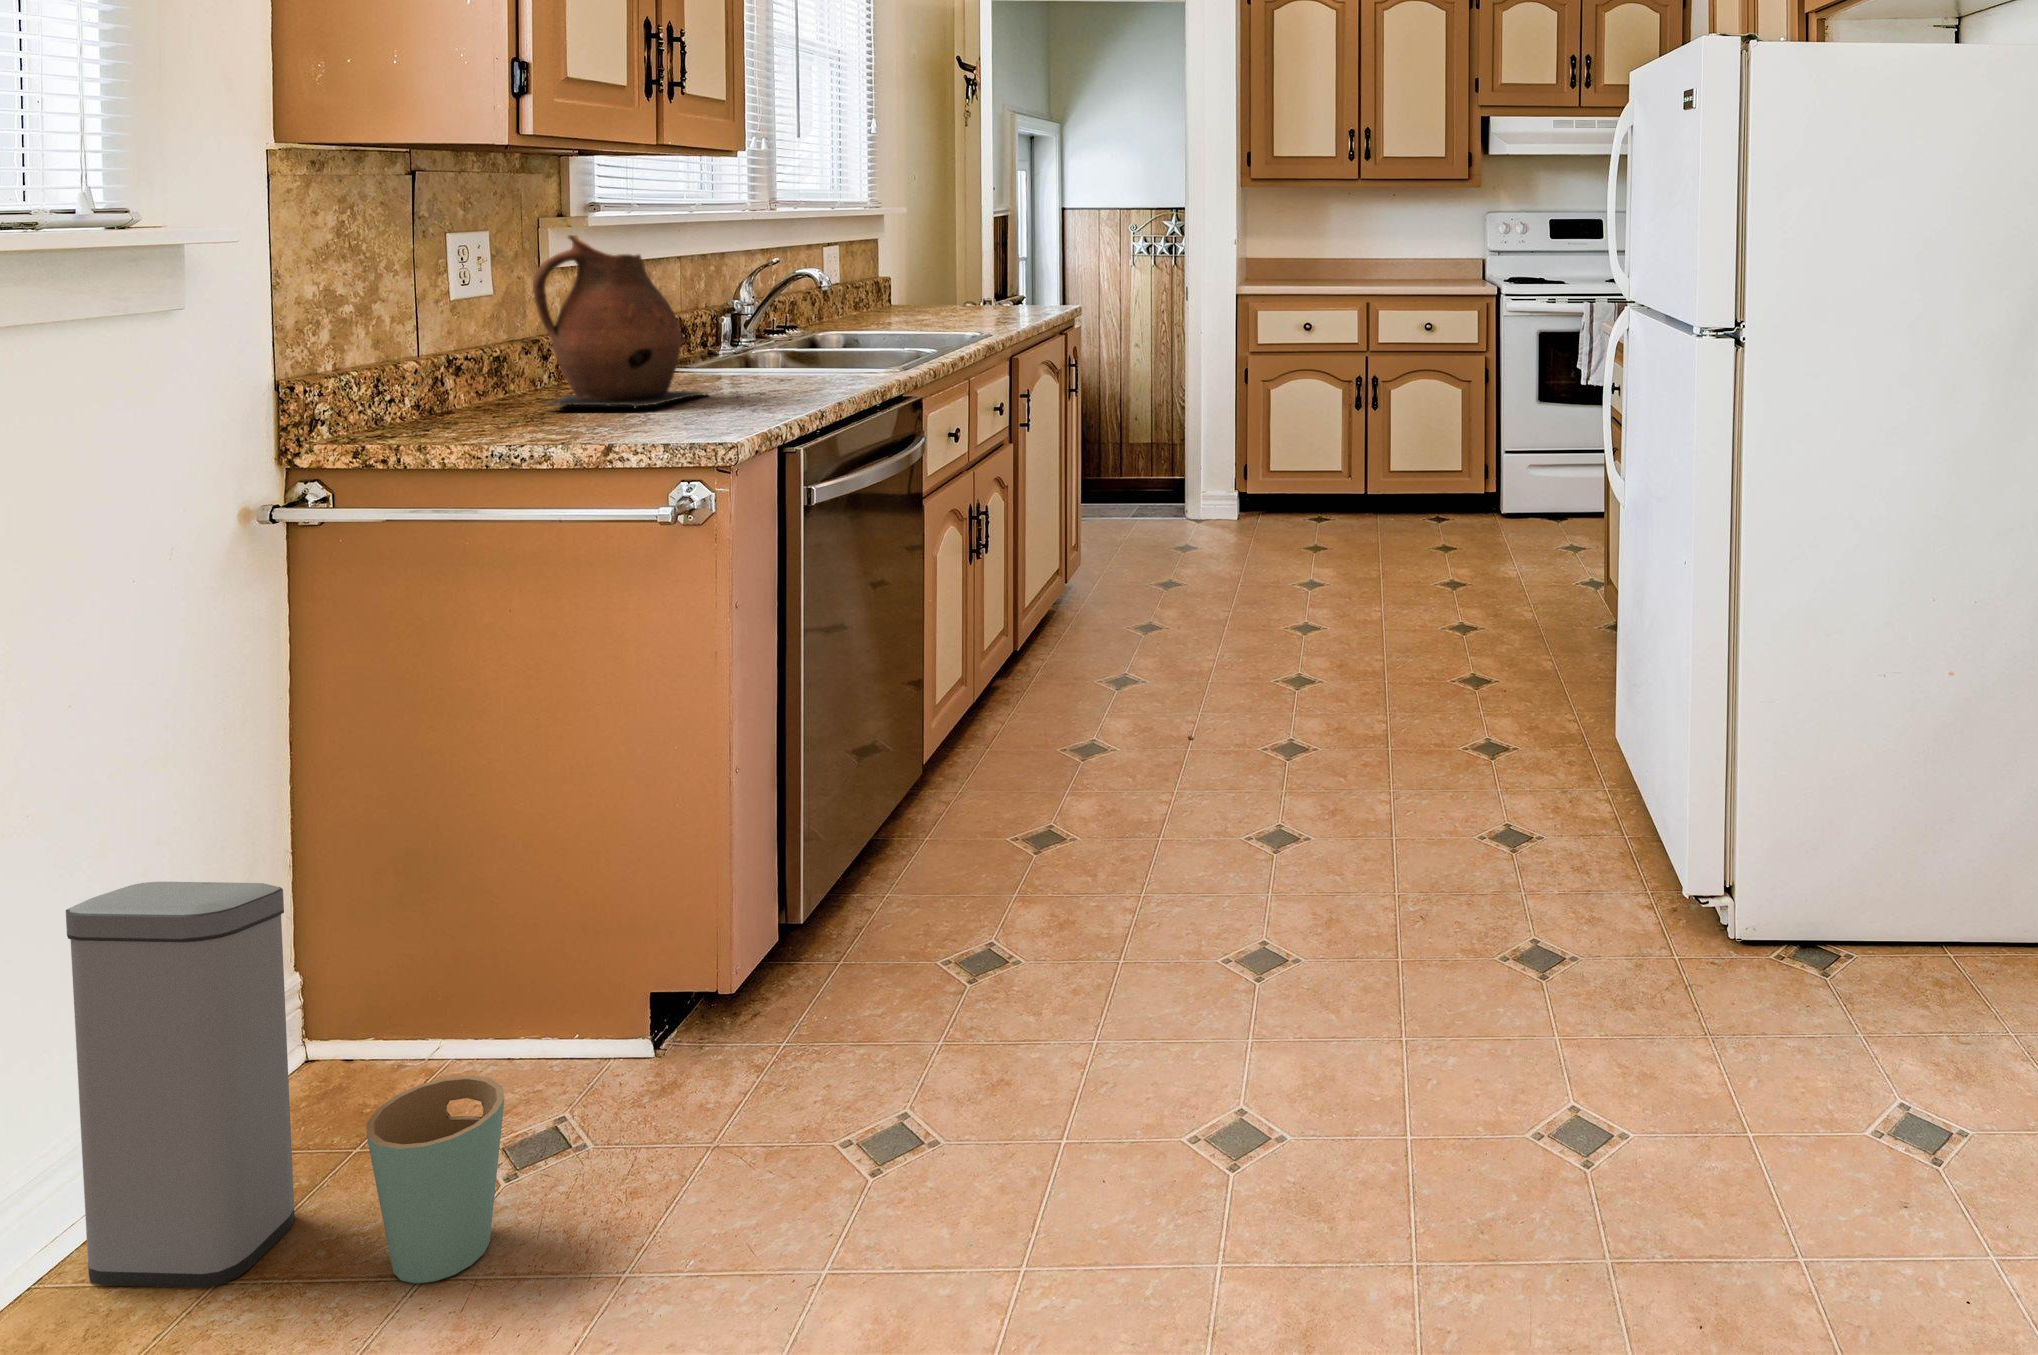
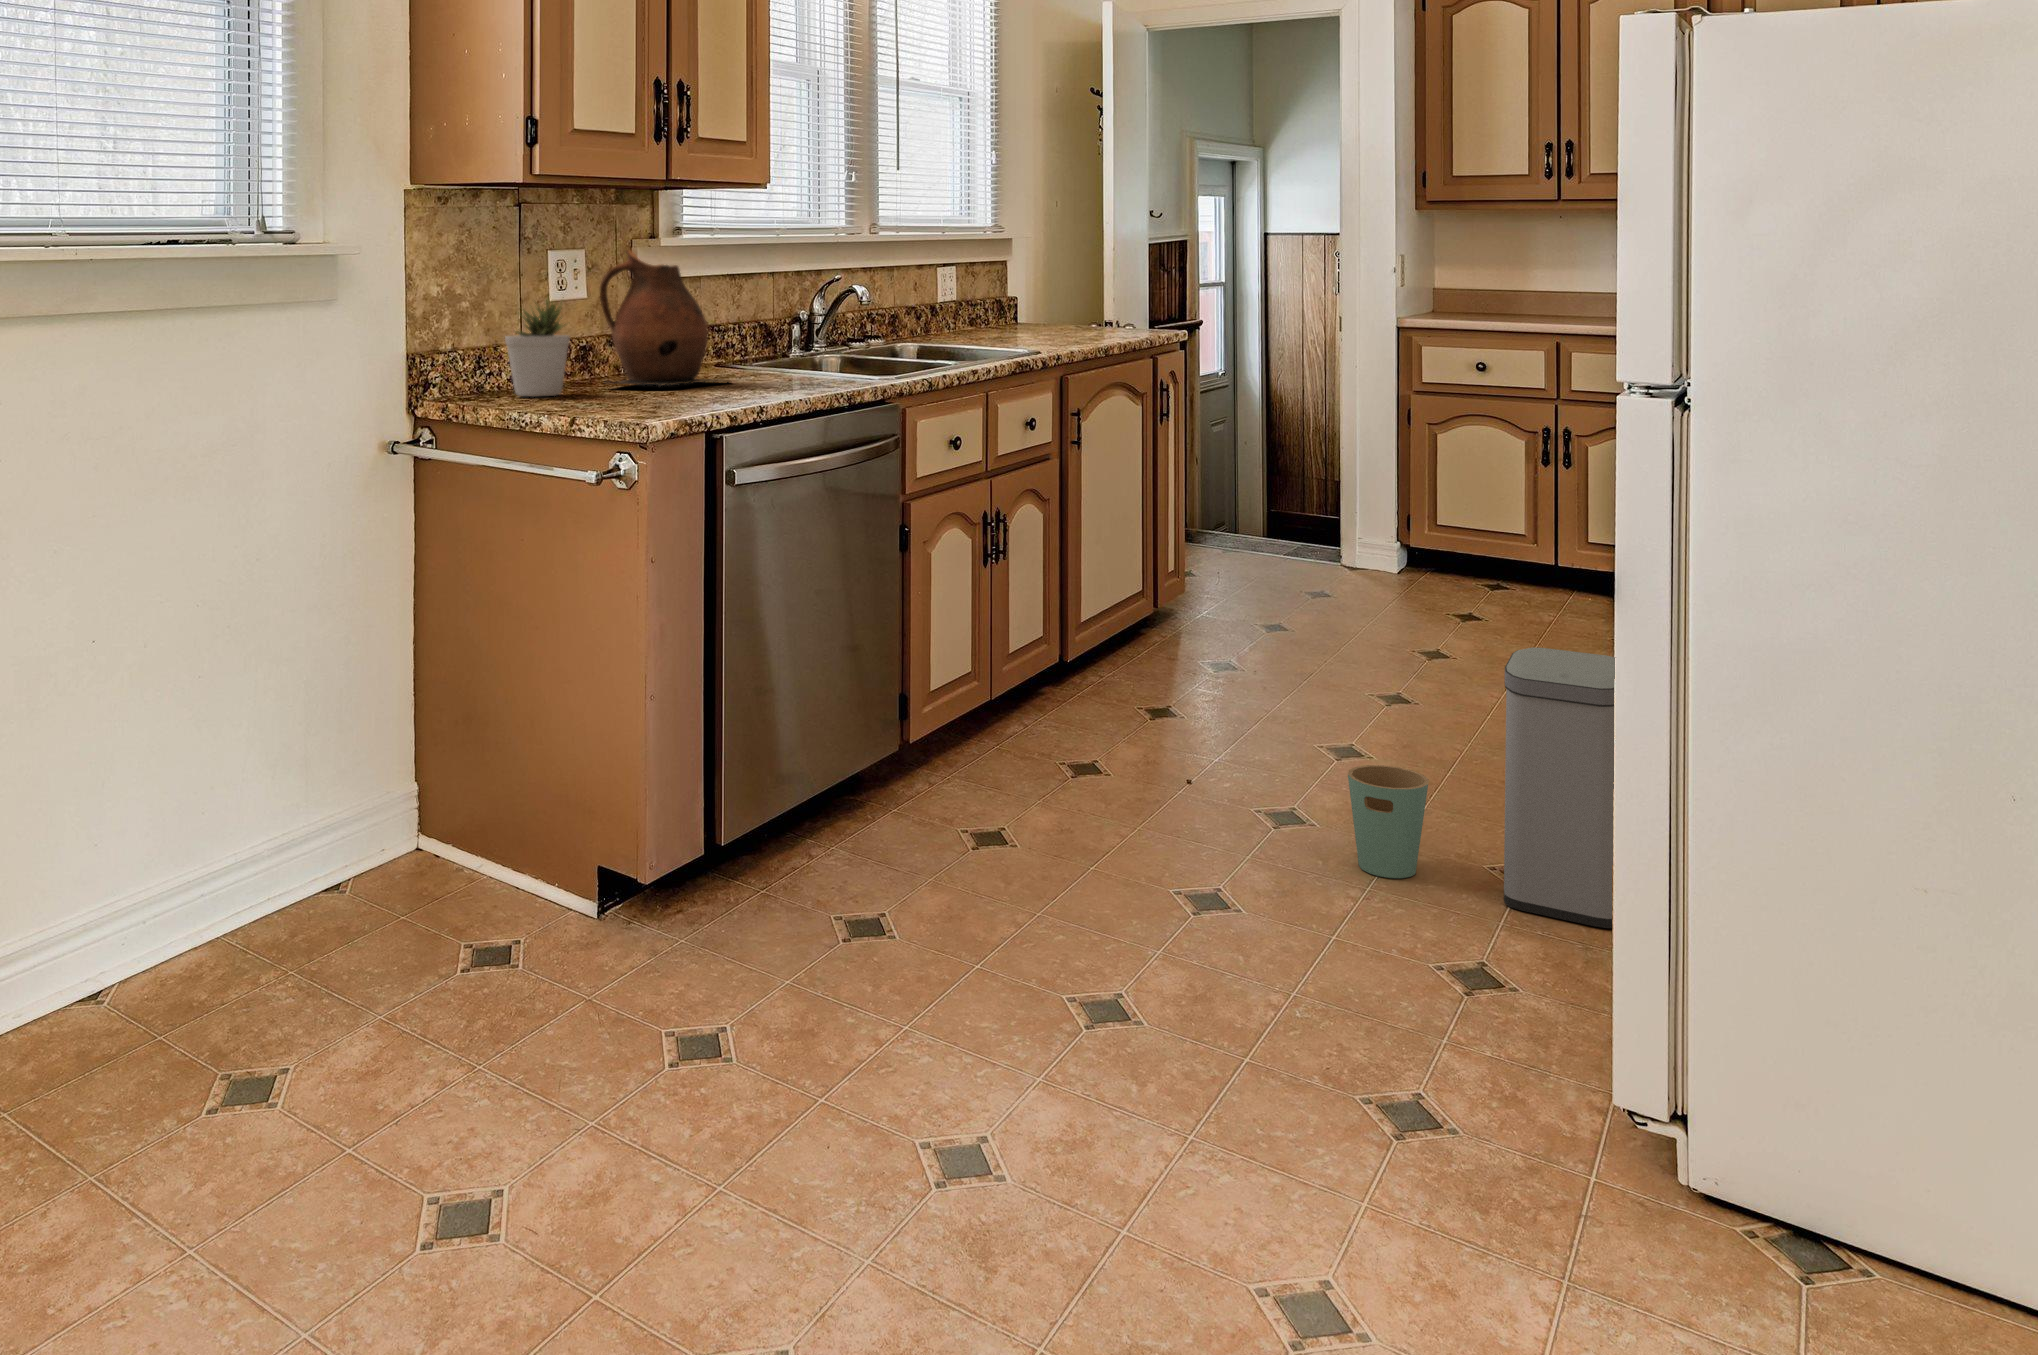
potted plant: none [420,294,516,431] -> present [505,297,570,396]
trash can: present [66,882,505,1288] -> present [1348,647,1615,928]

